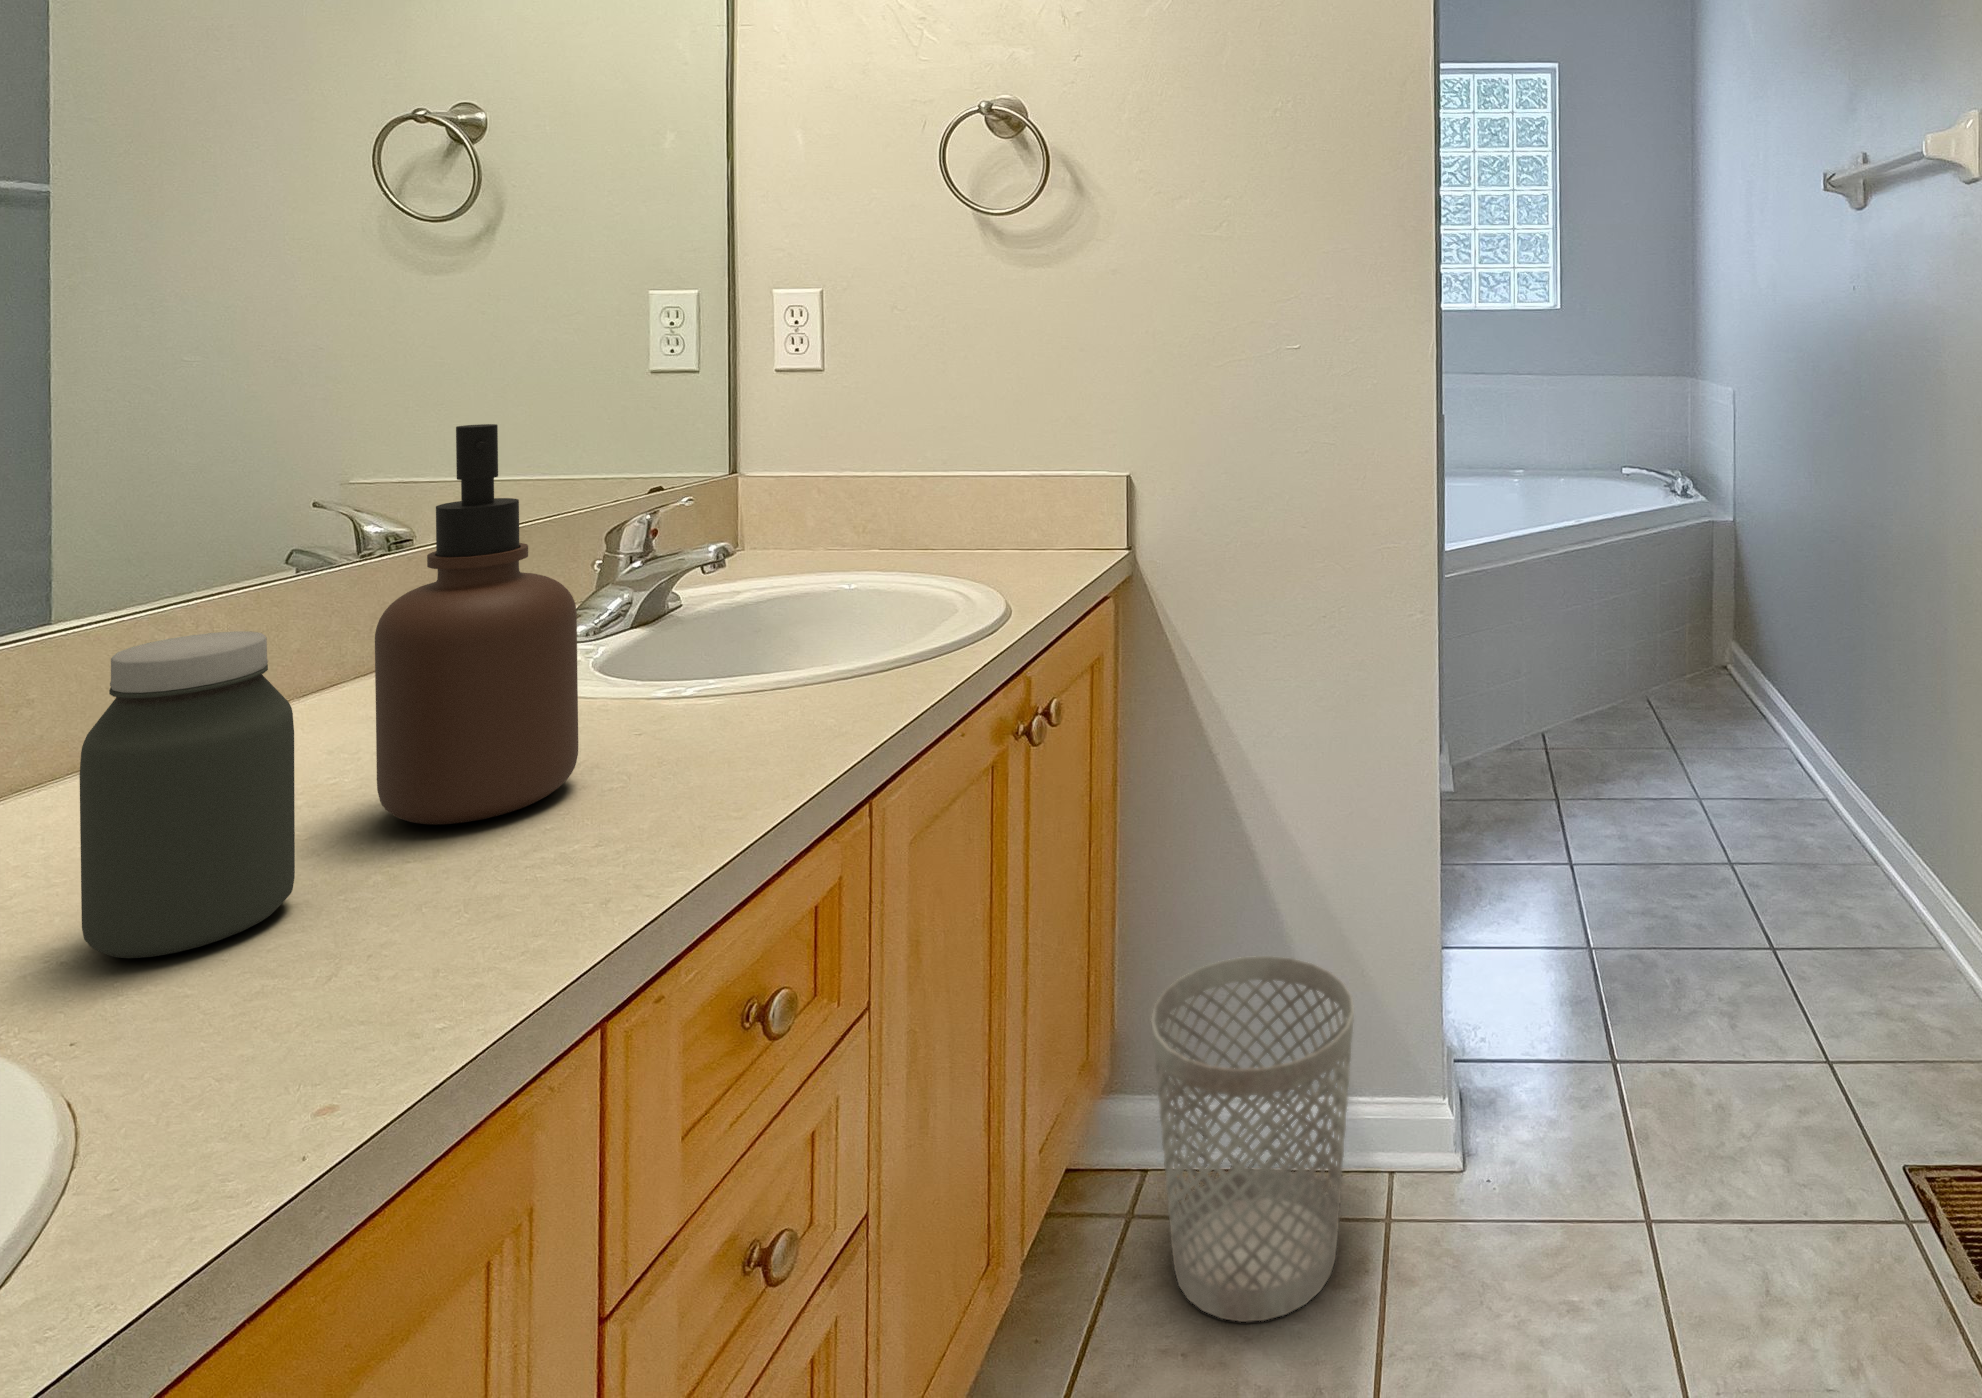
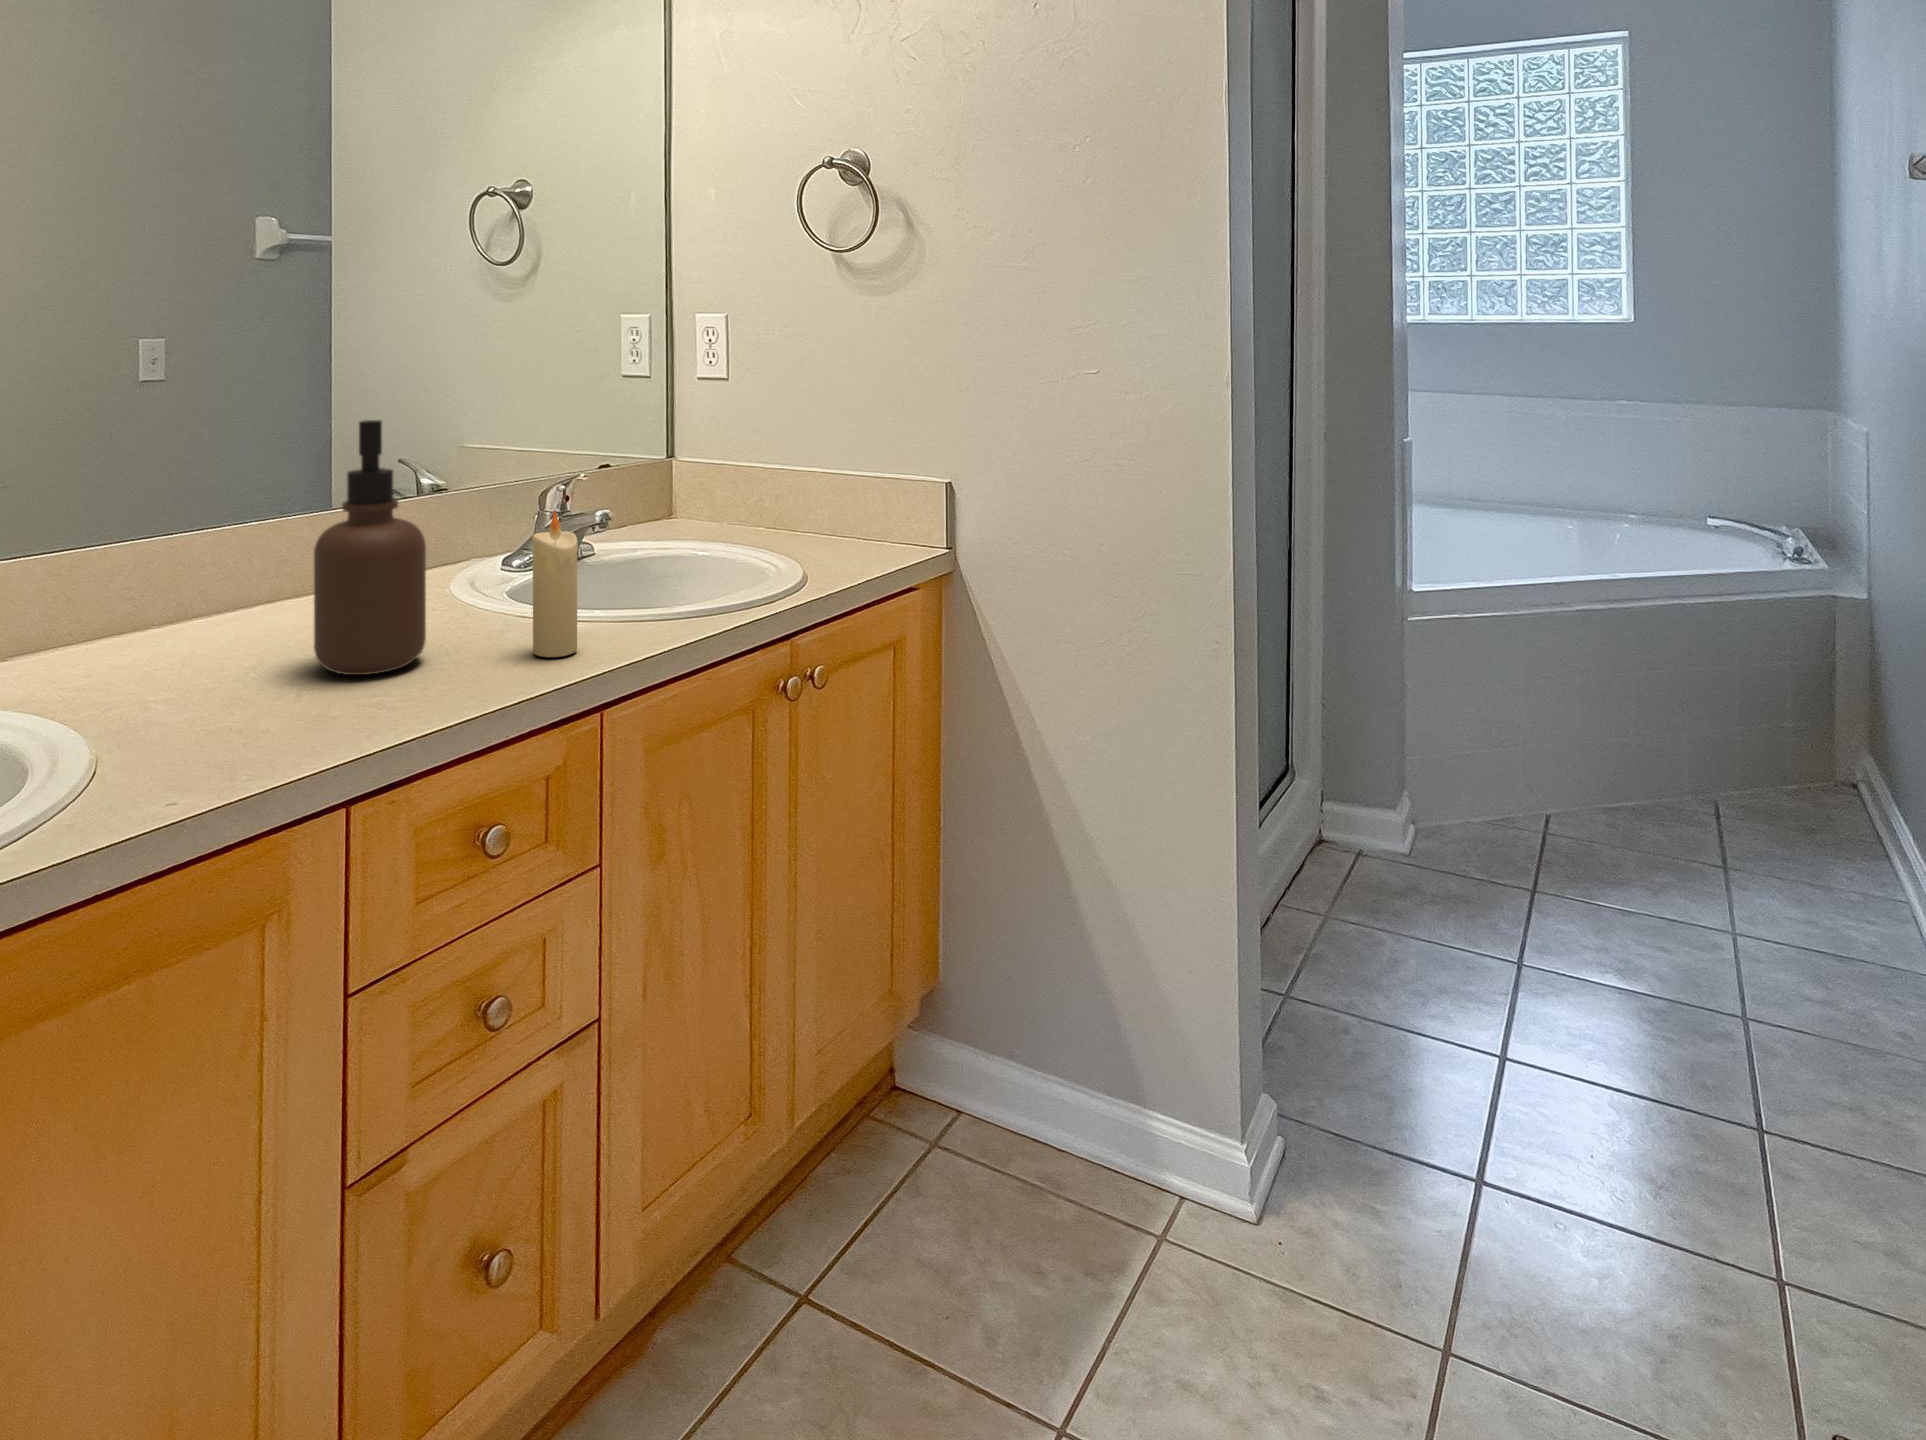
candle: none [741,536,811,741] -> present [532,510,578,657]
jar: present [80,631,295,958] -> none [151,537,249,716]
wastebasket: present [1151,956,1354,1322] -> none [927,940,1117,1279]

